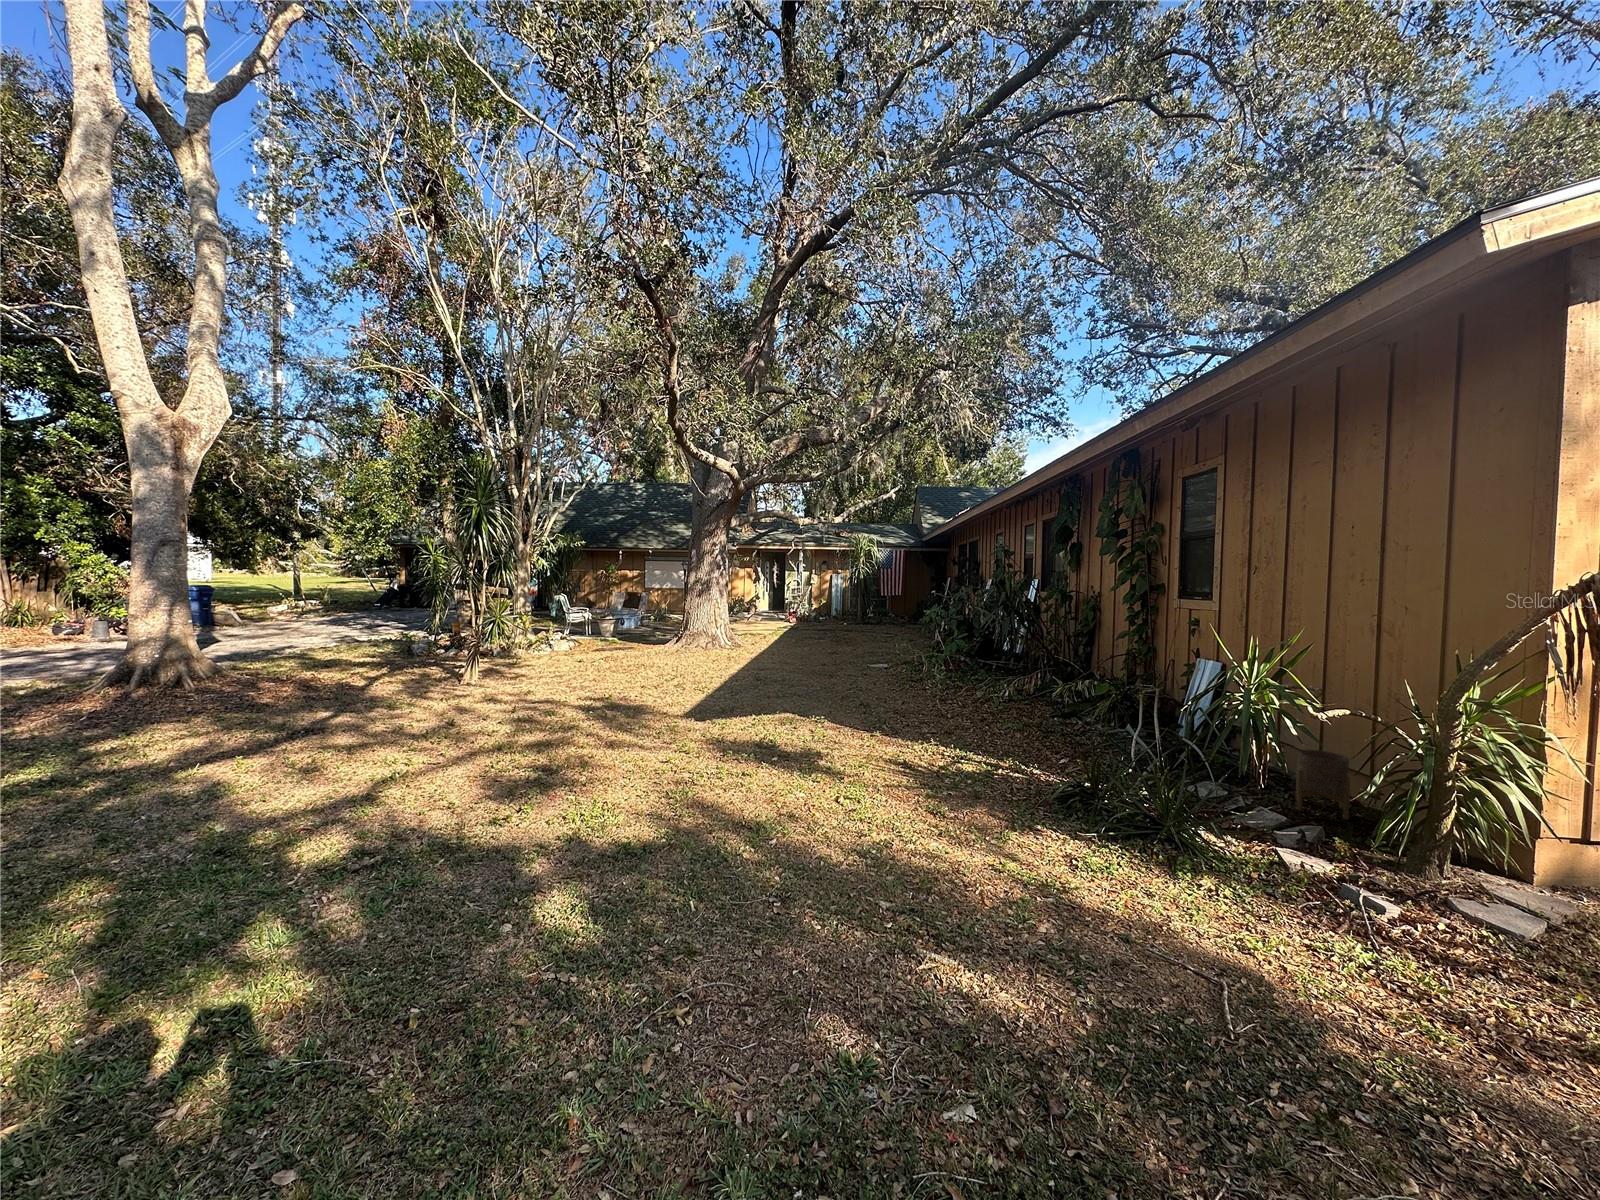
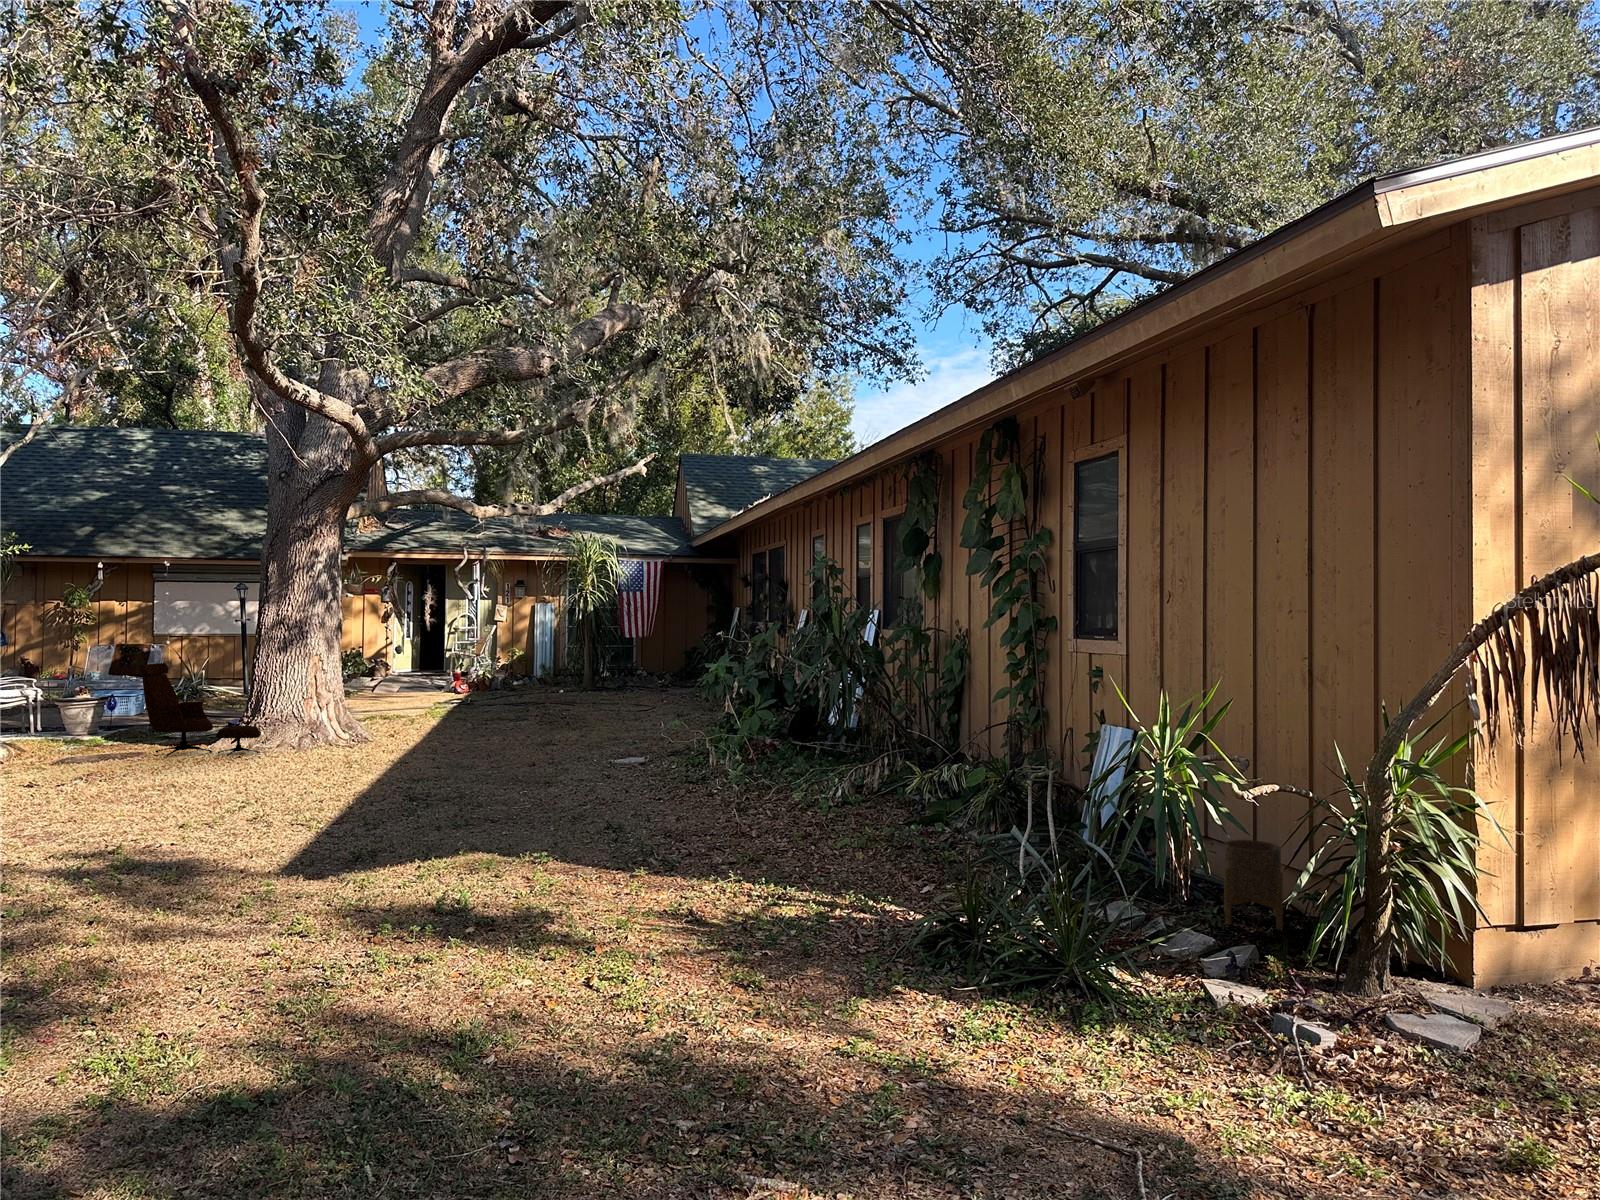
lounge chair: none [635,605,690,653] -> present [140,663,260,757]

